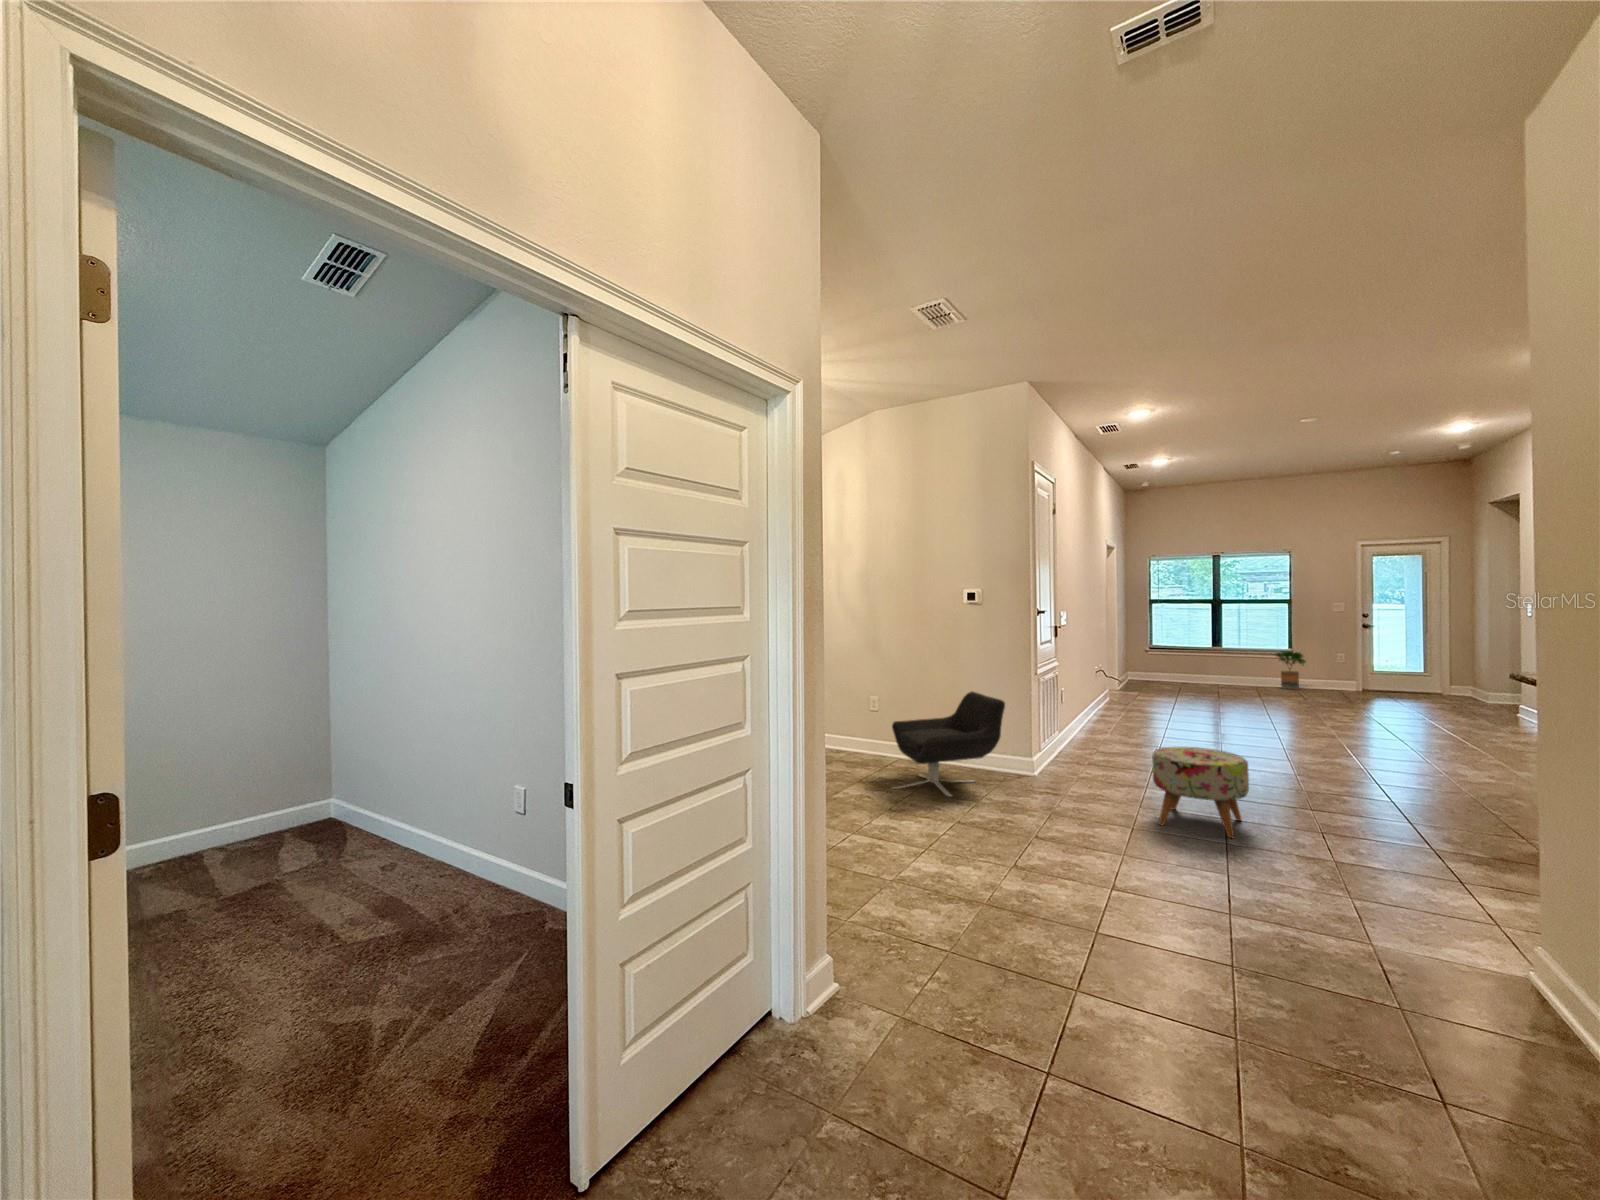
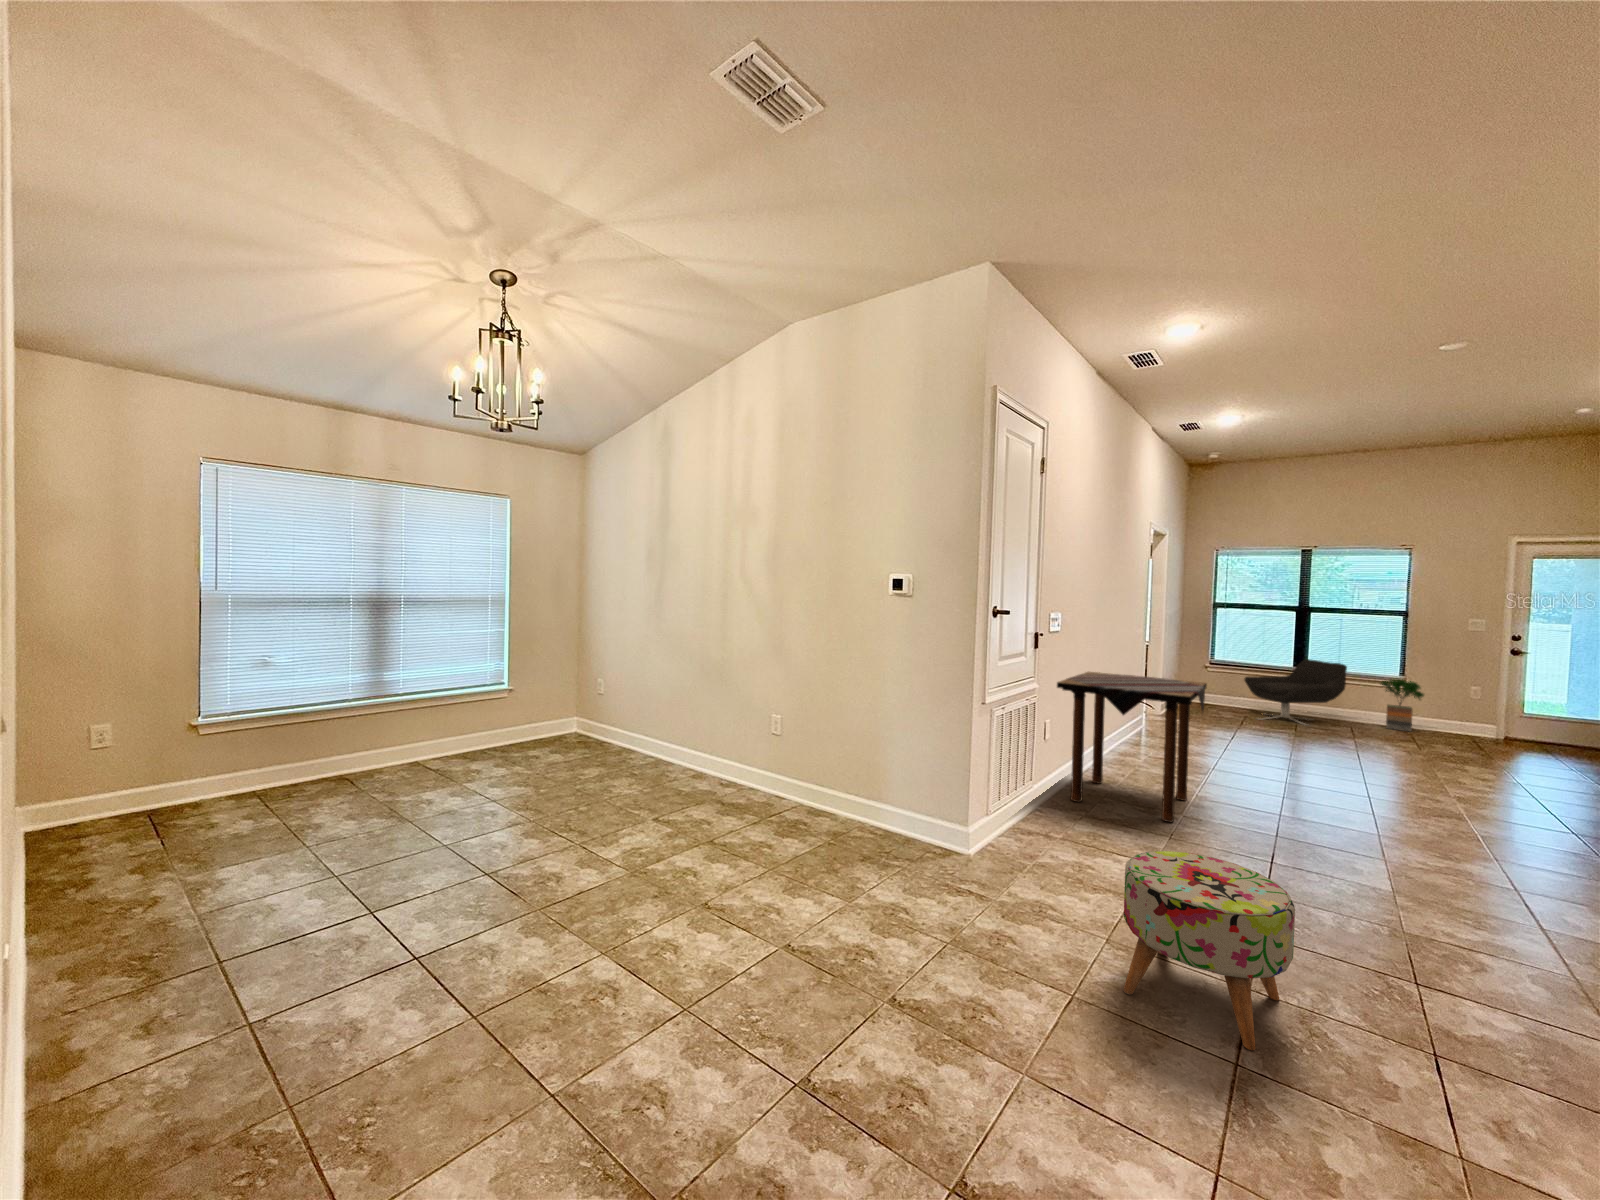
side table: none [1068,654,1168,752] -> present [1057,672,1207,823]
lounge chair: present [892,692,1005,796] -> present [1244,659,1347,724]

